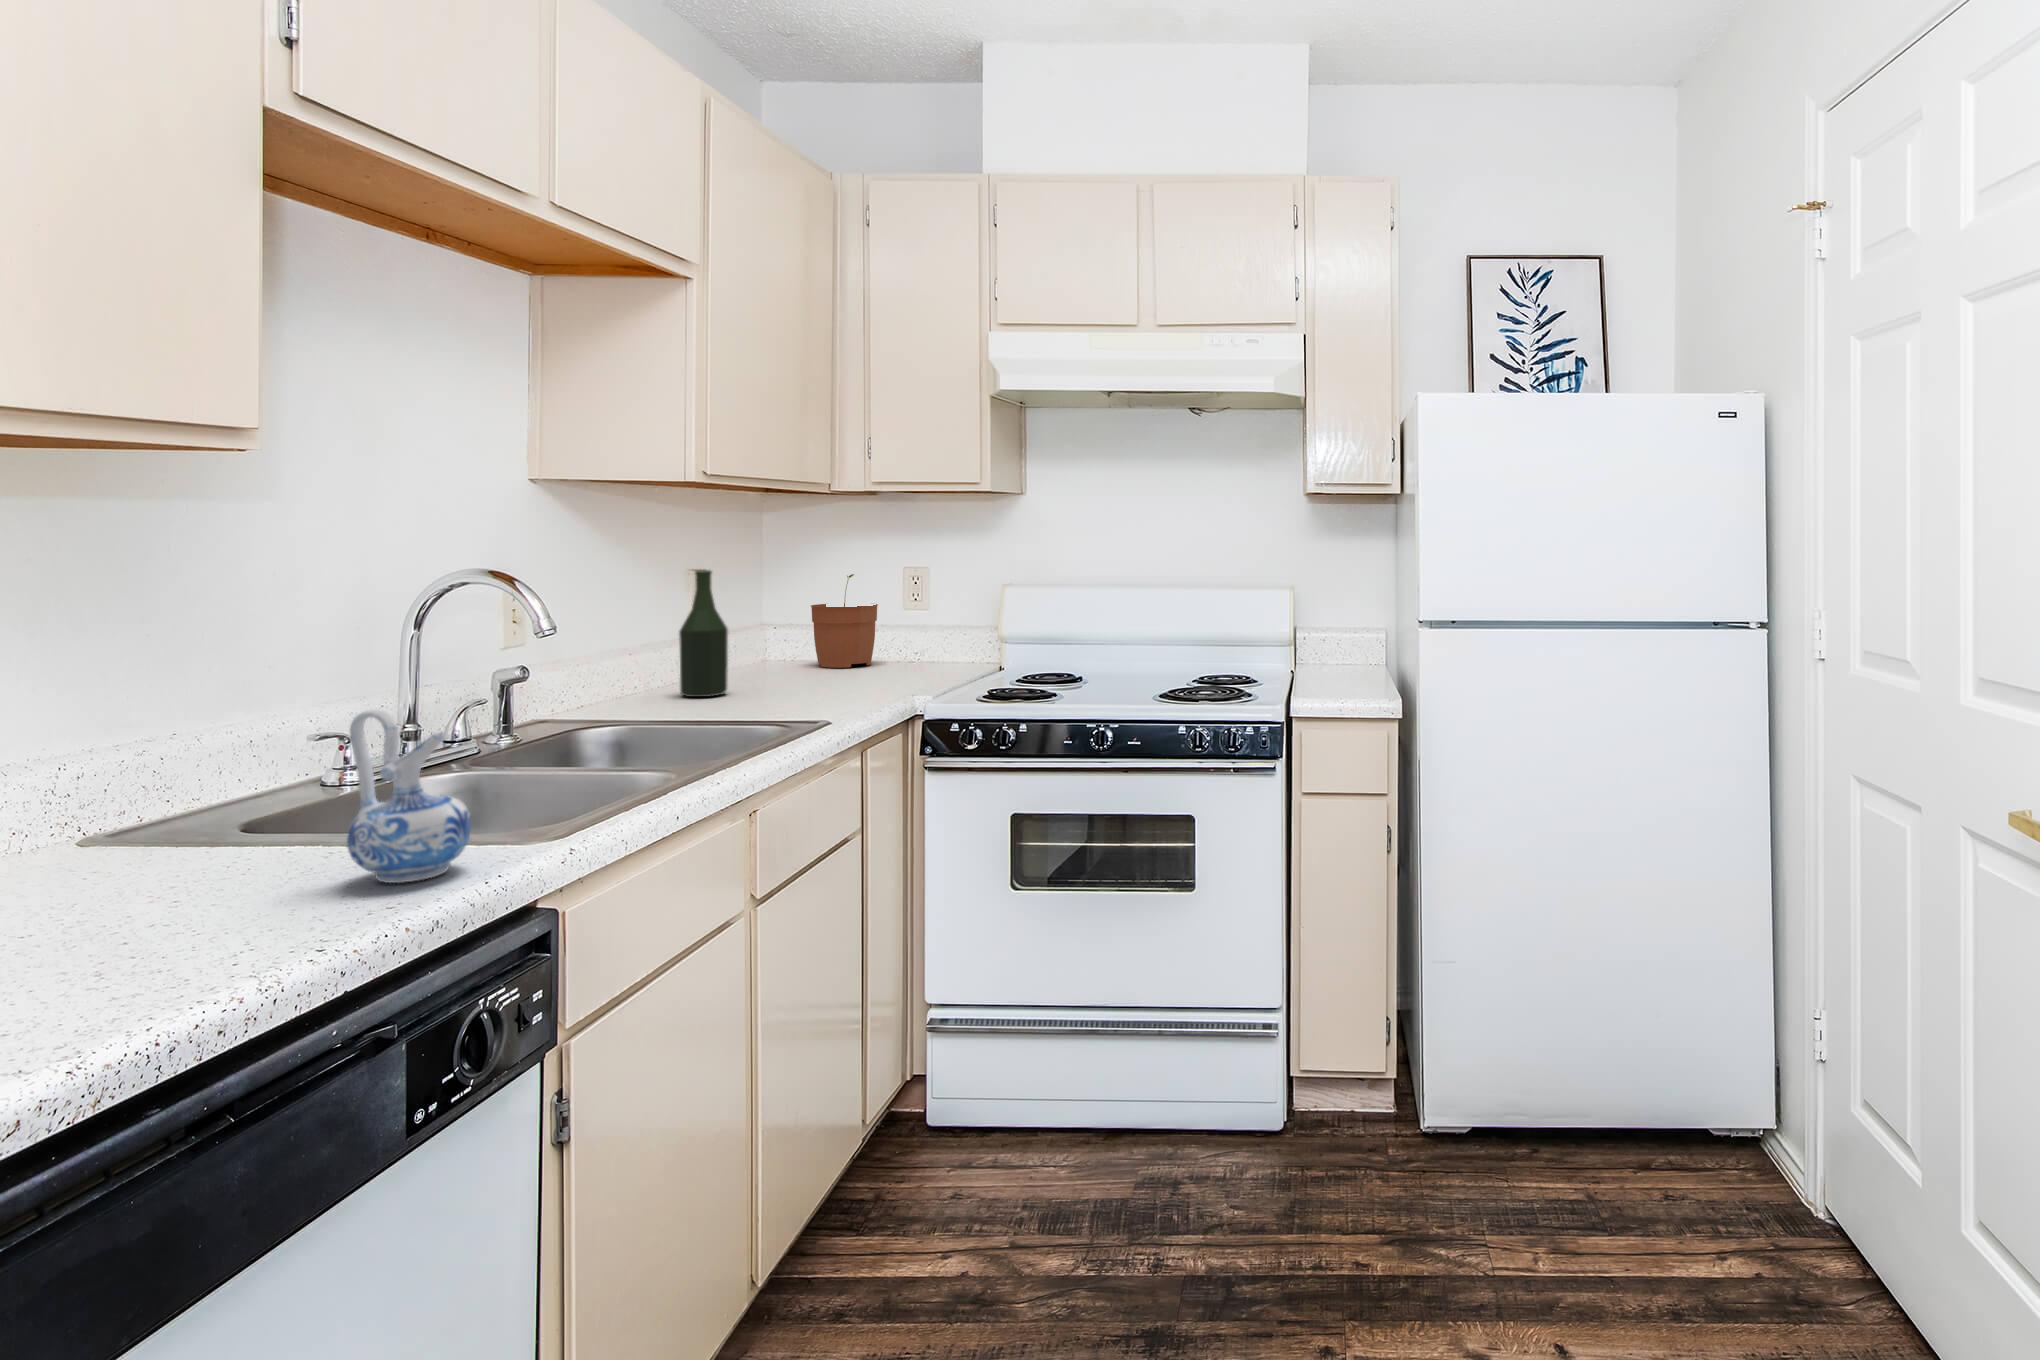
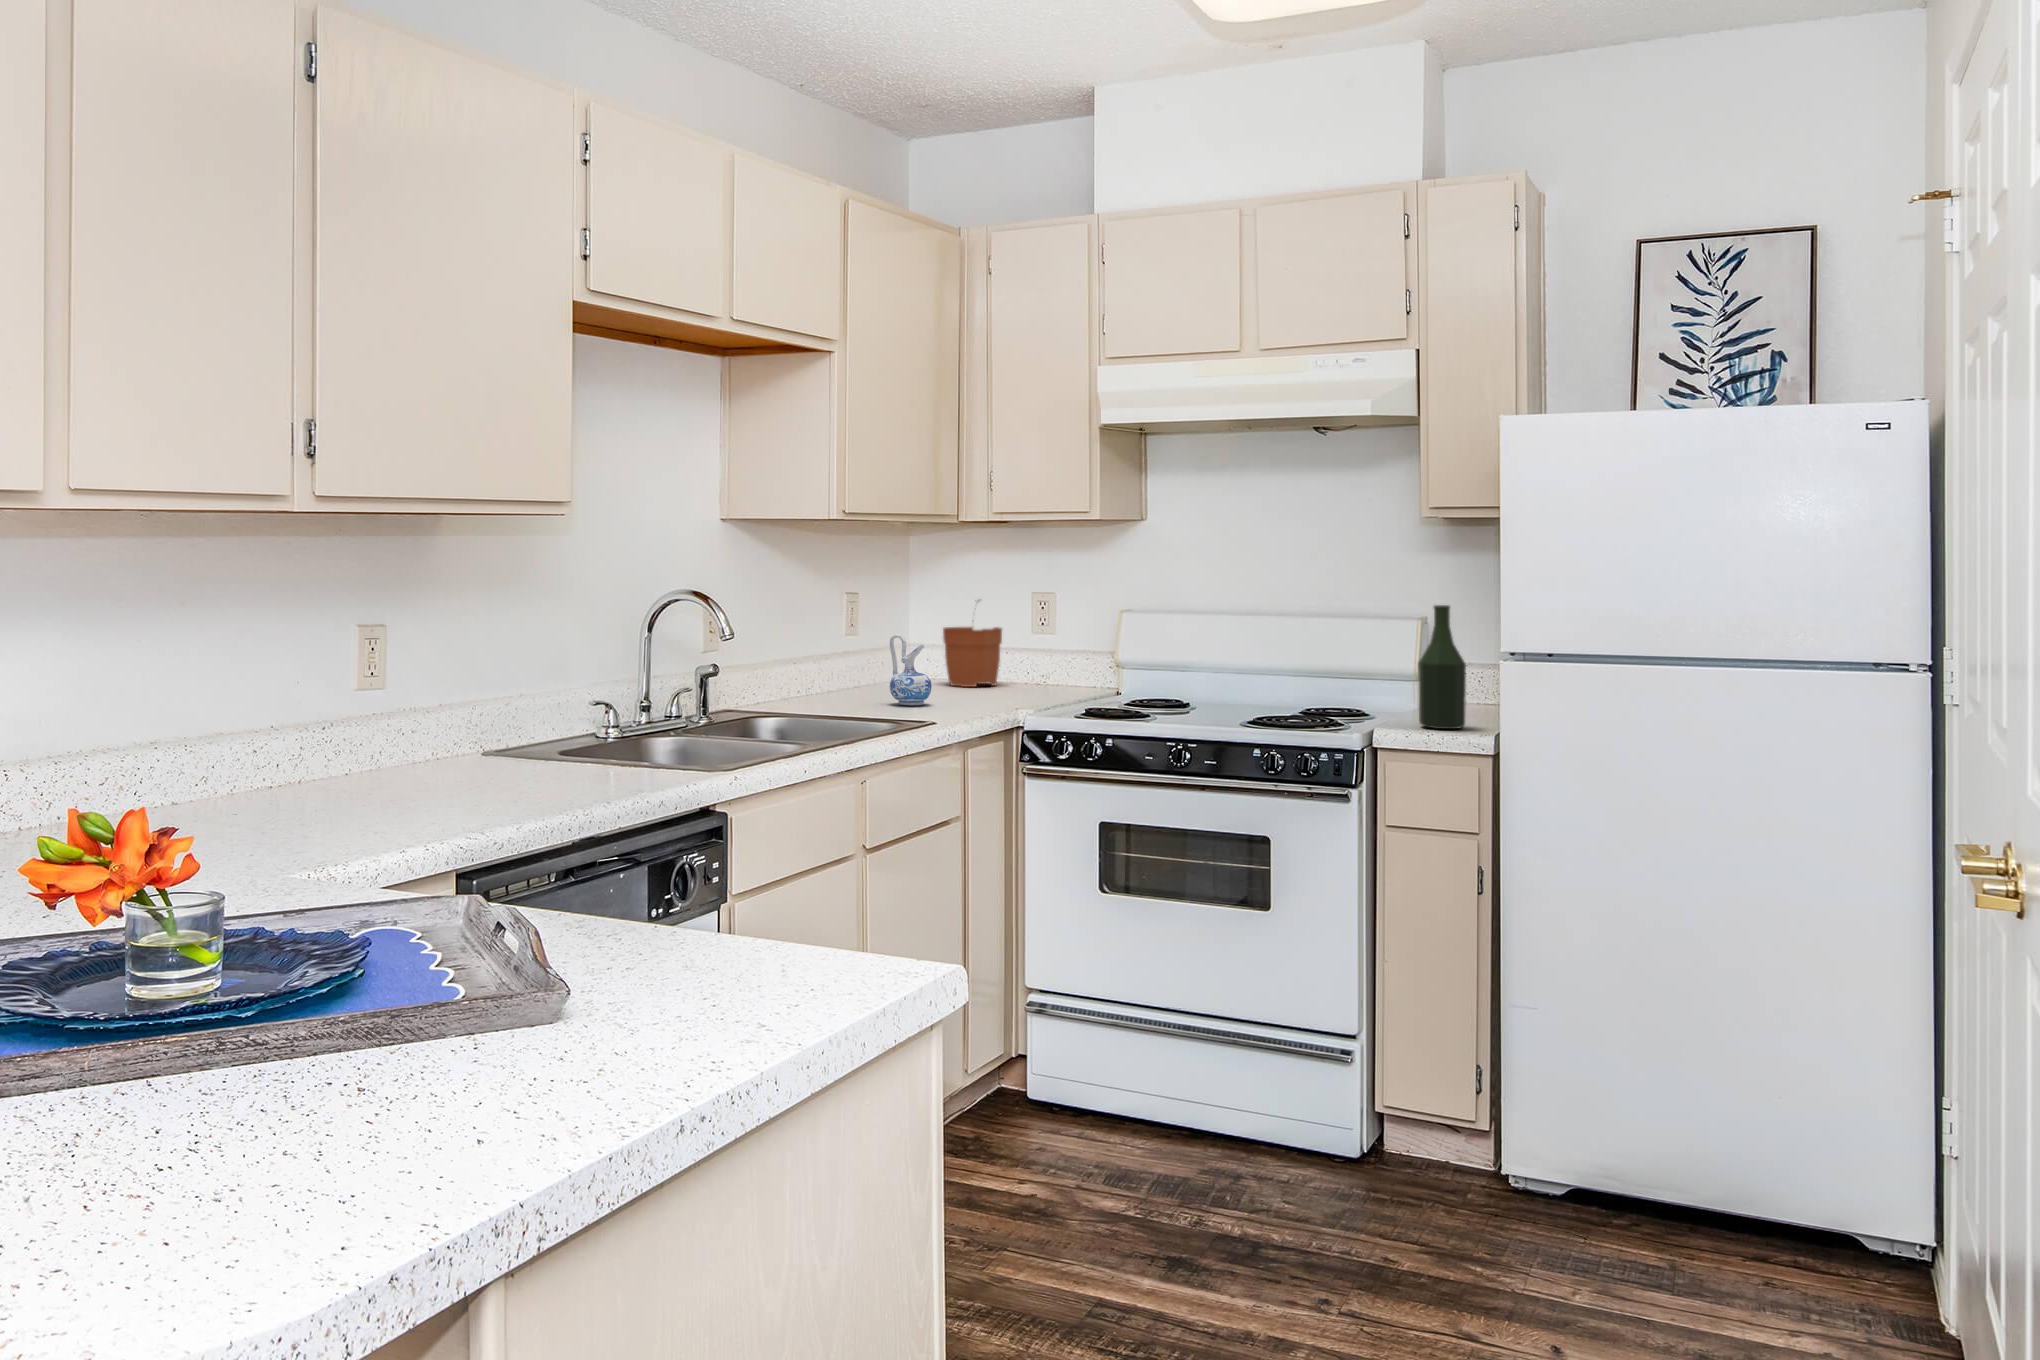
bottle: present [679,570,728,697] -> present [1418,605,1466,729]
ceramic pitcher: present [347,709,471,883] -> present [890,634,932,705]

